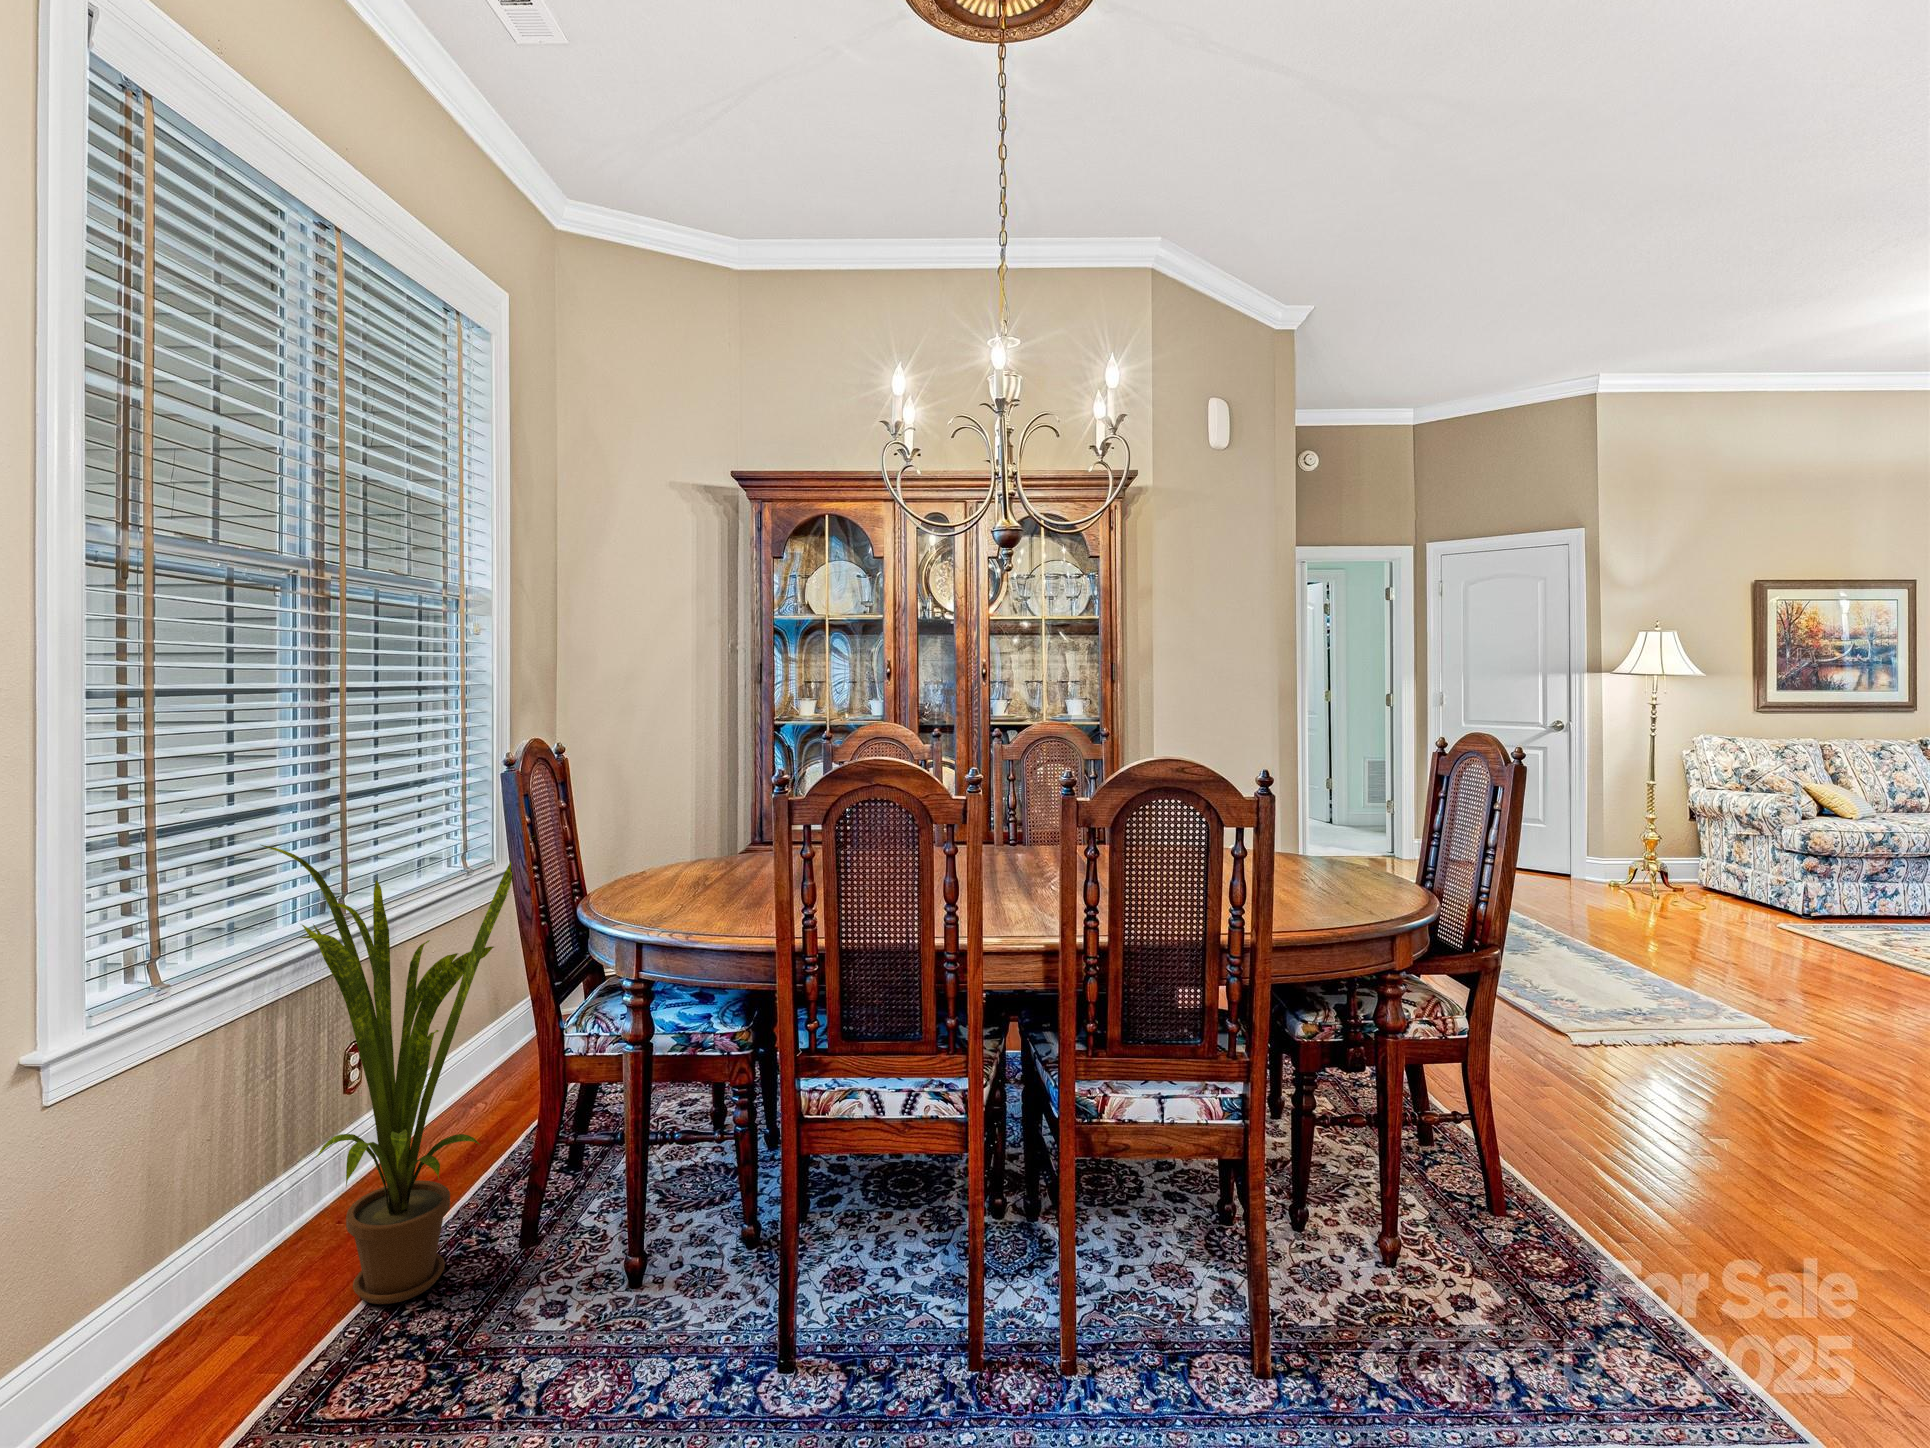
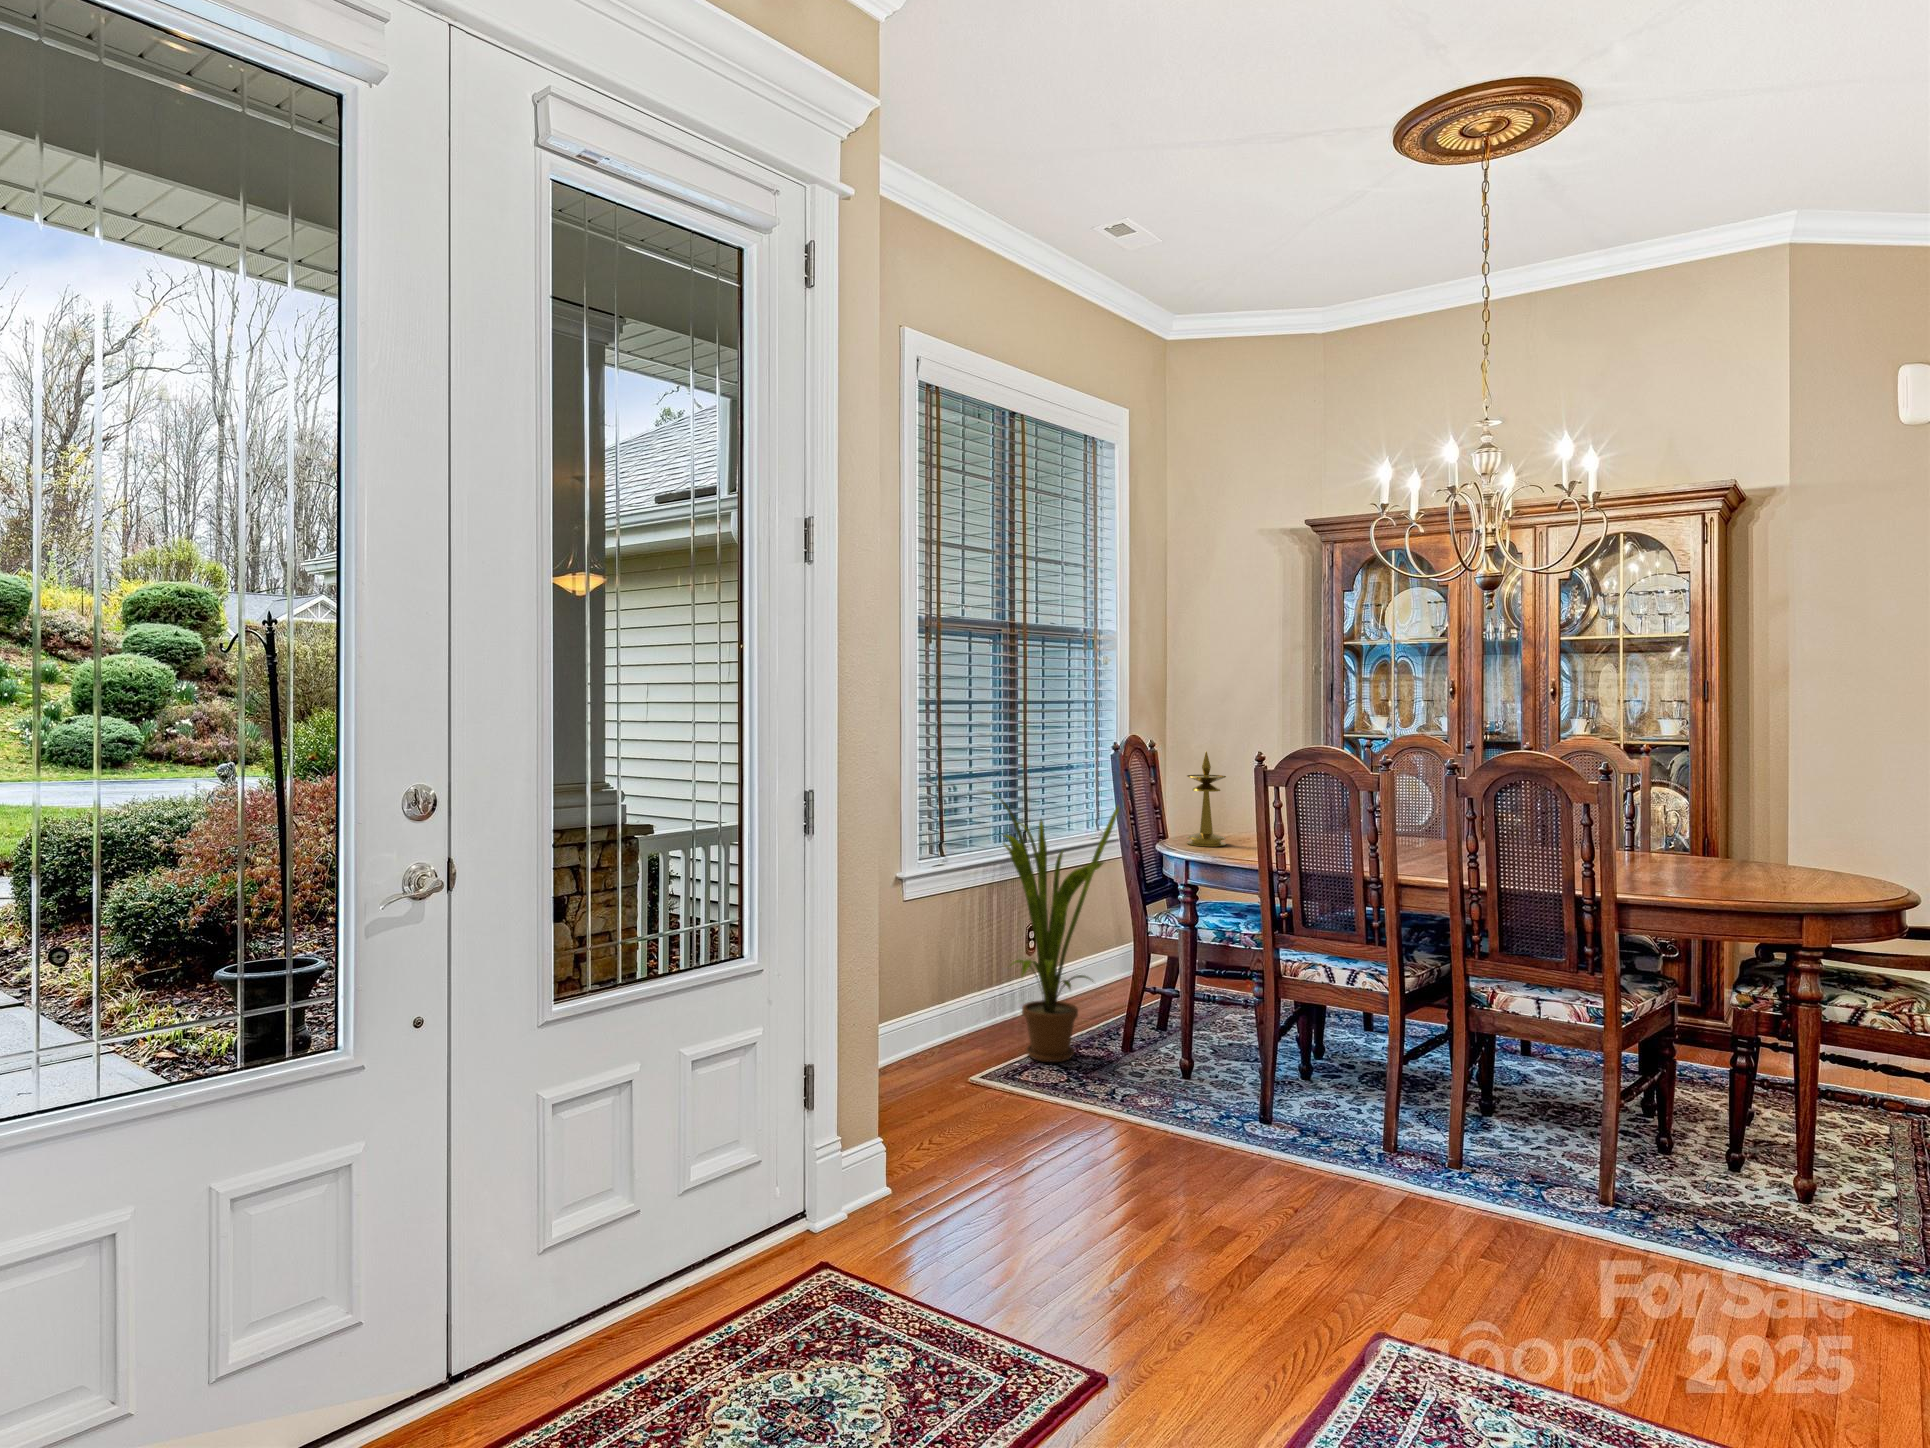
candlestick: none [625,764,684,907] -> present [1187,752,1226,846]

